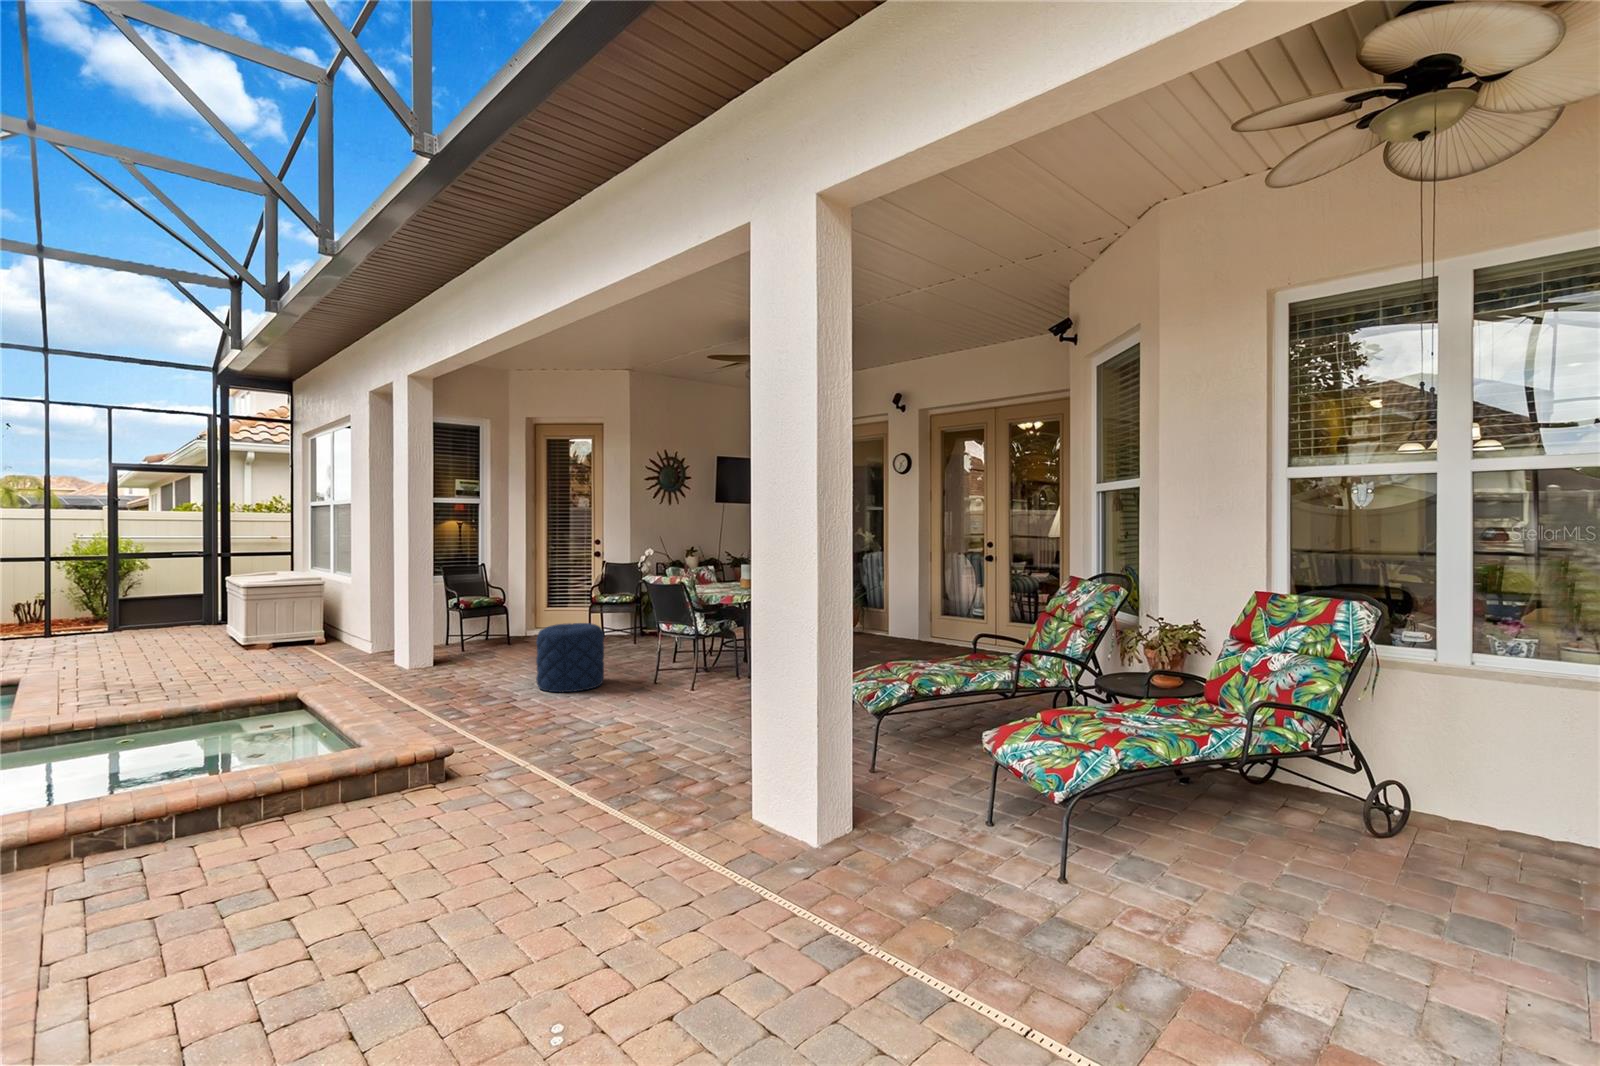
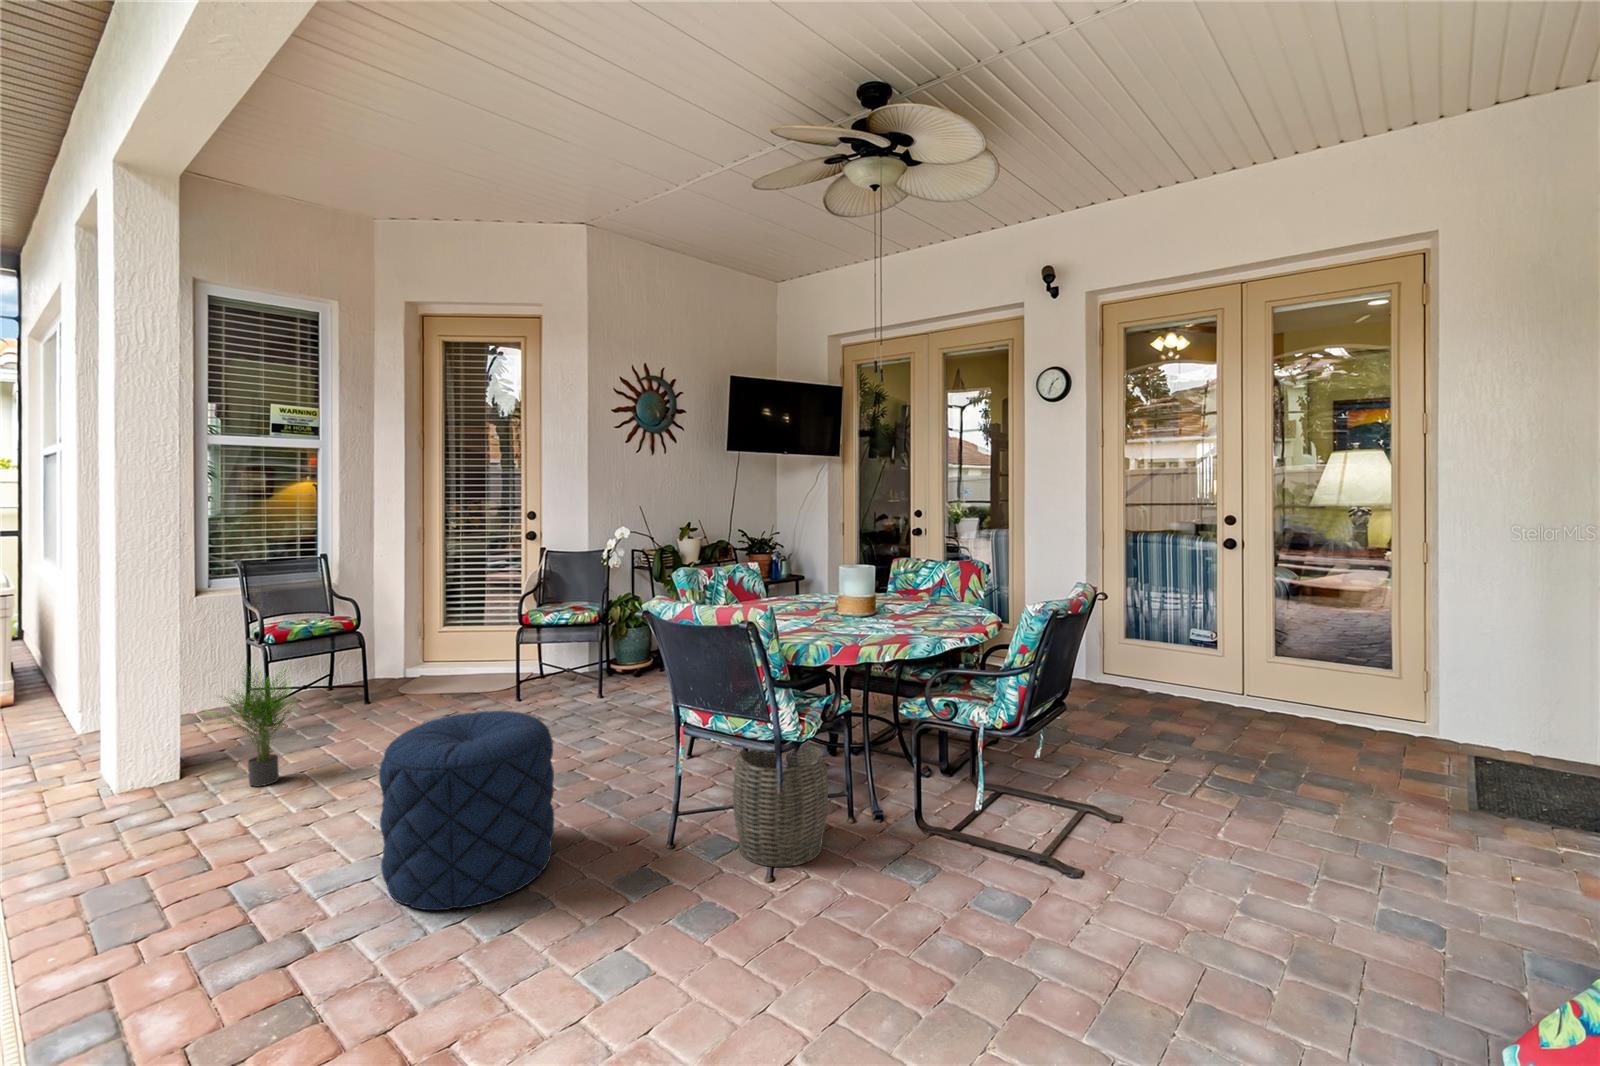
potted plant: none [446,608,491,667] -> present [217,670,296,787]
woven basket: none [680,640,721,688] -> present [733,743,828,867]

